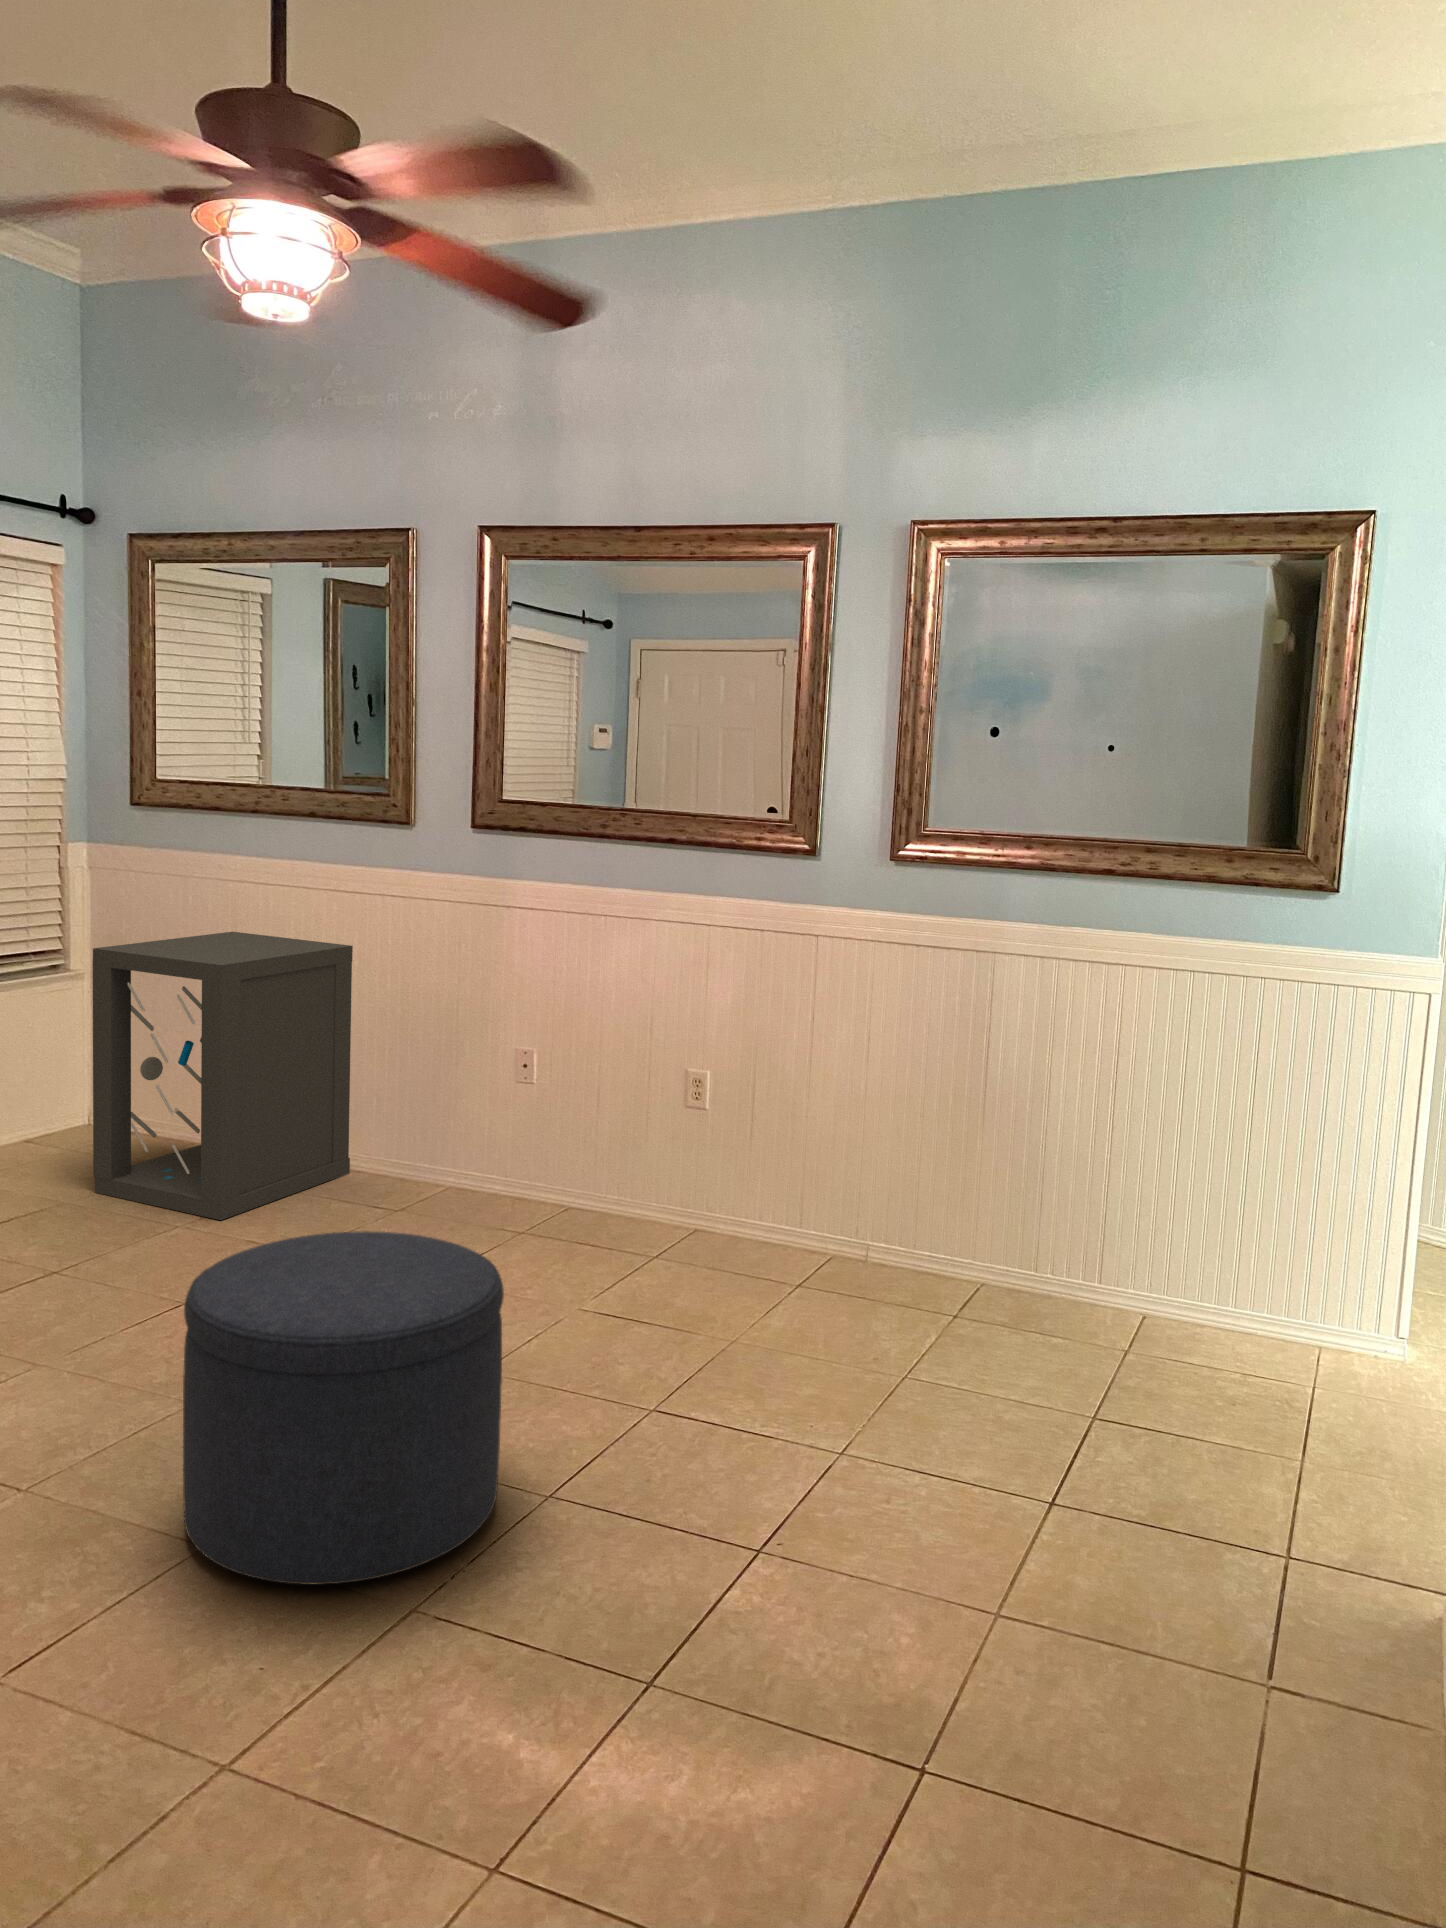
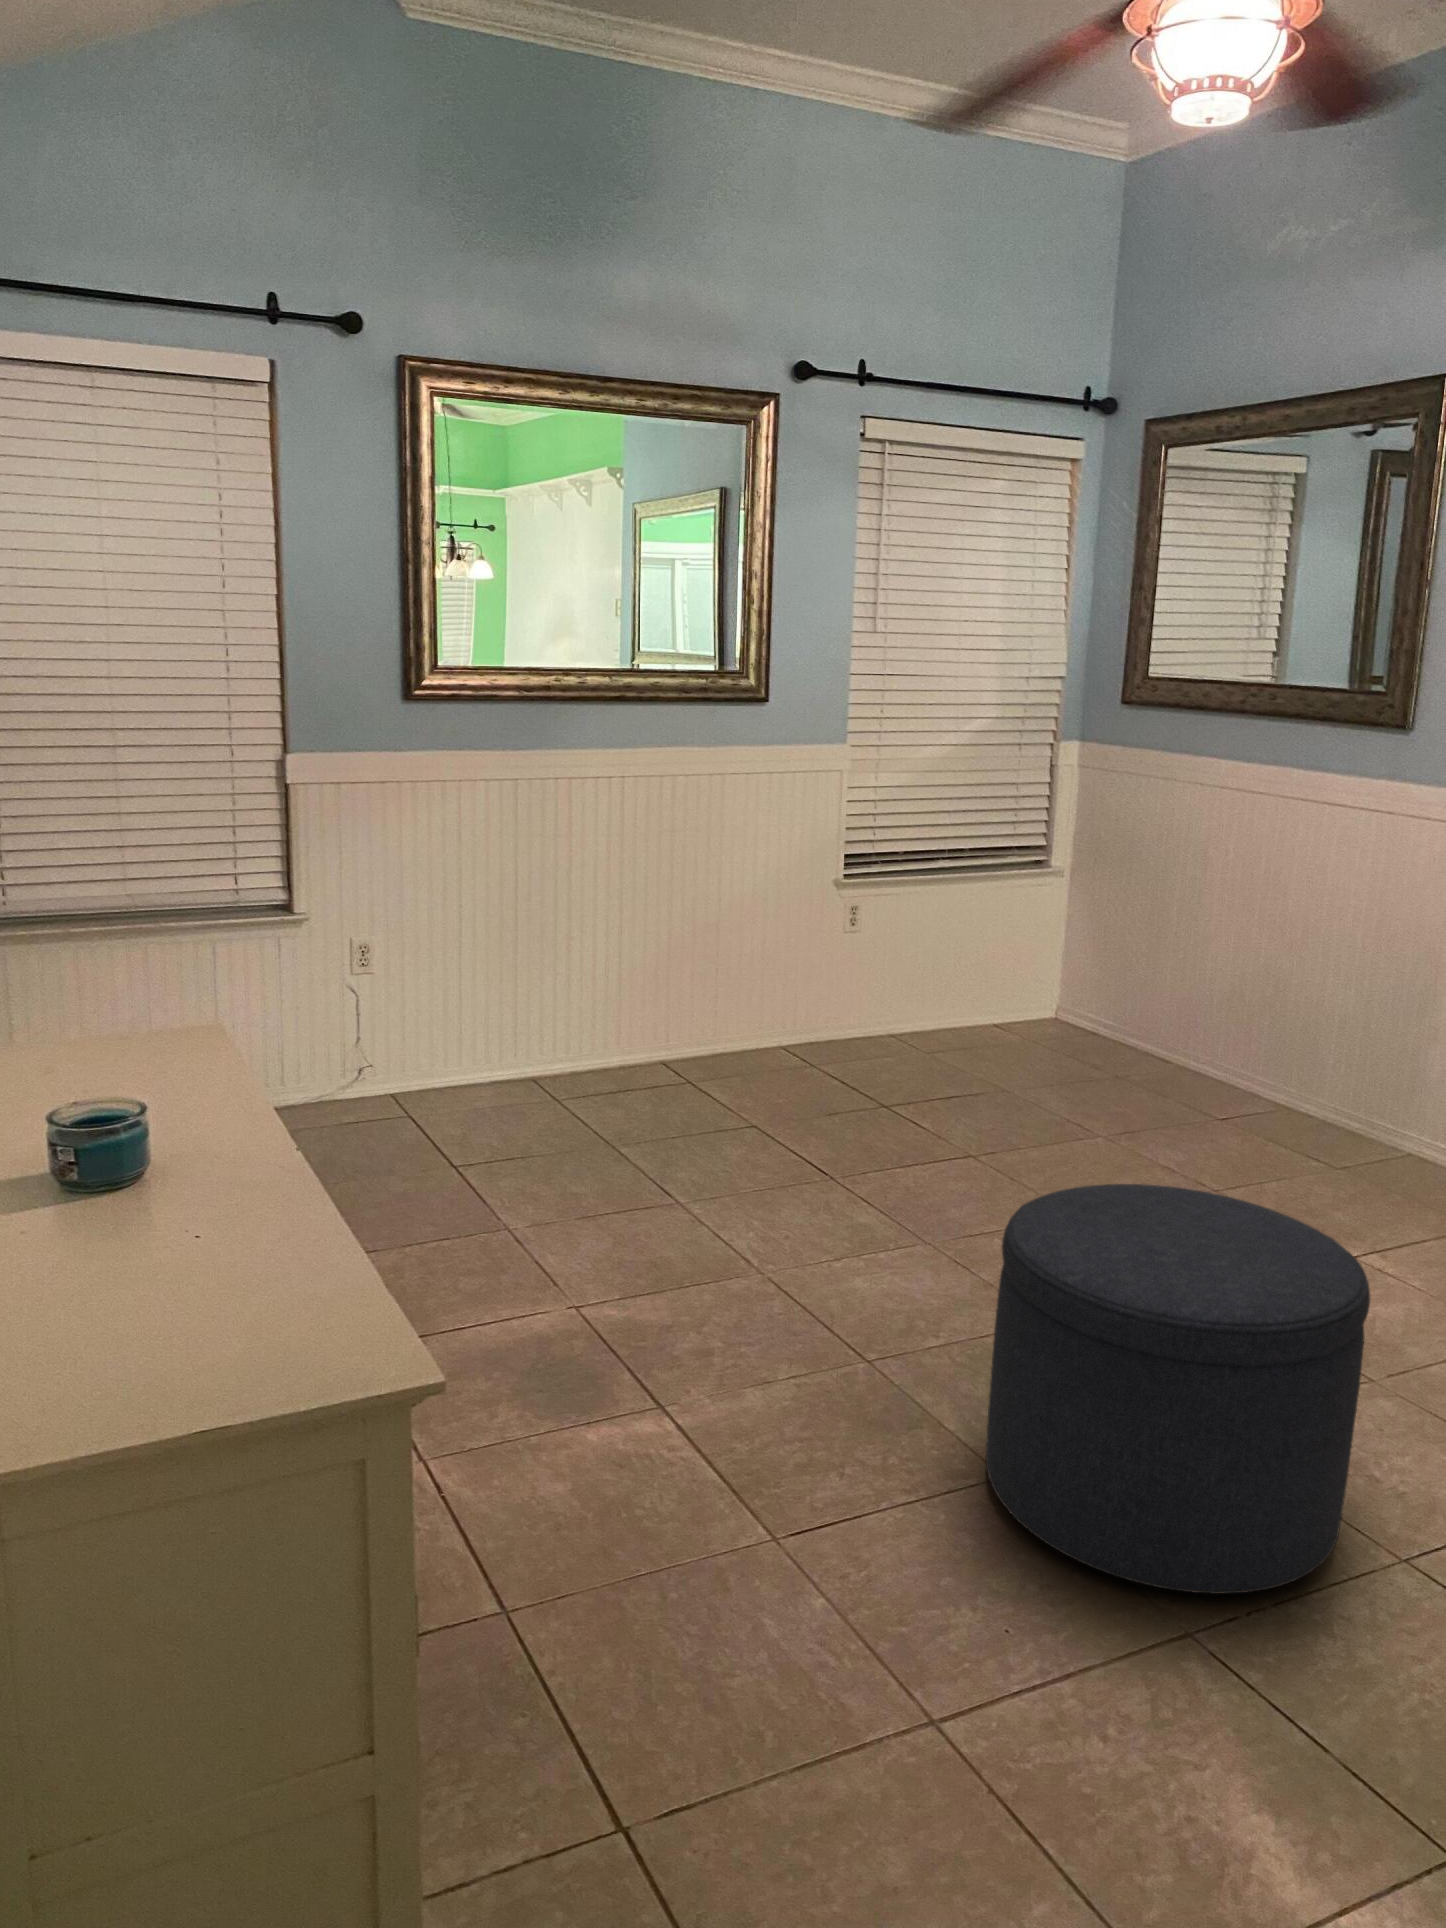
storage cabinet: present [93,932,353,1220] -> none [1036,843,1331,1145]

